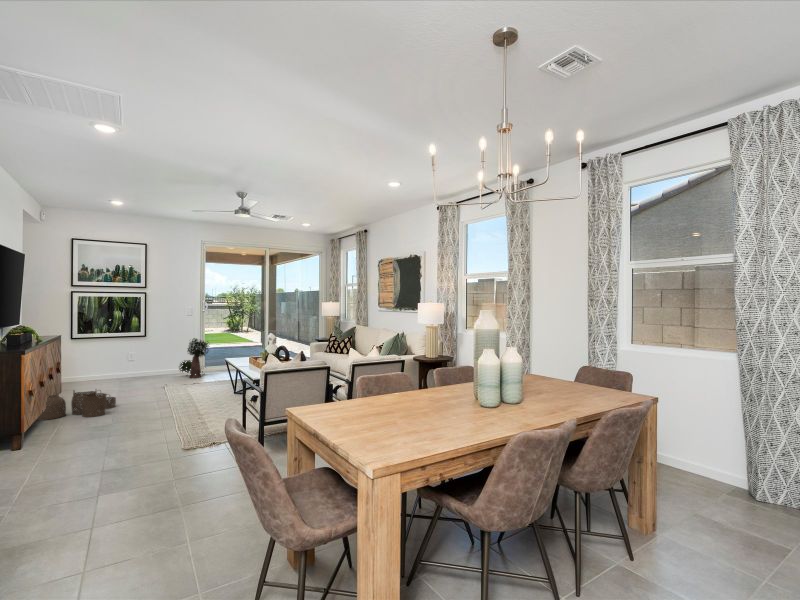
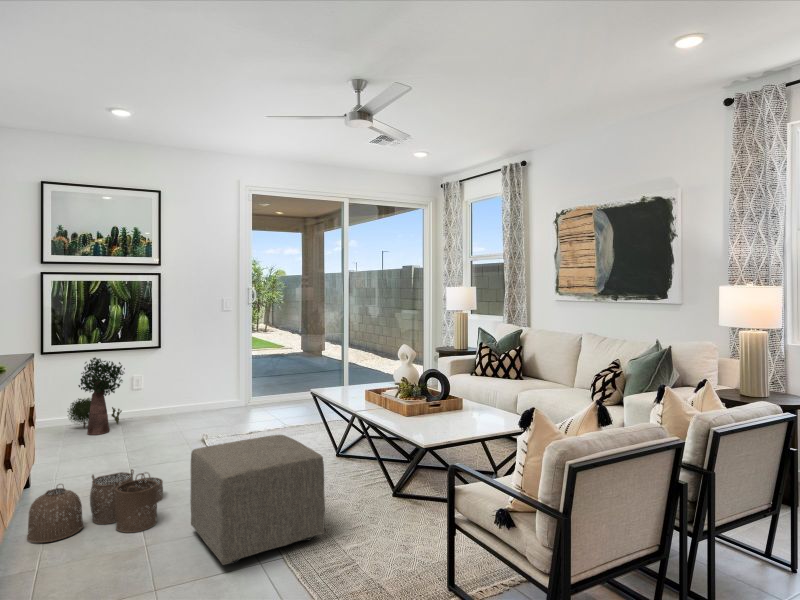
potted plant: present [179,338,209,378] -> present [68,358,125,435]
ottoman: none [119,371,184,425] -> present [190,435,325,565]

